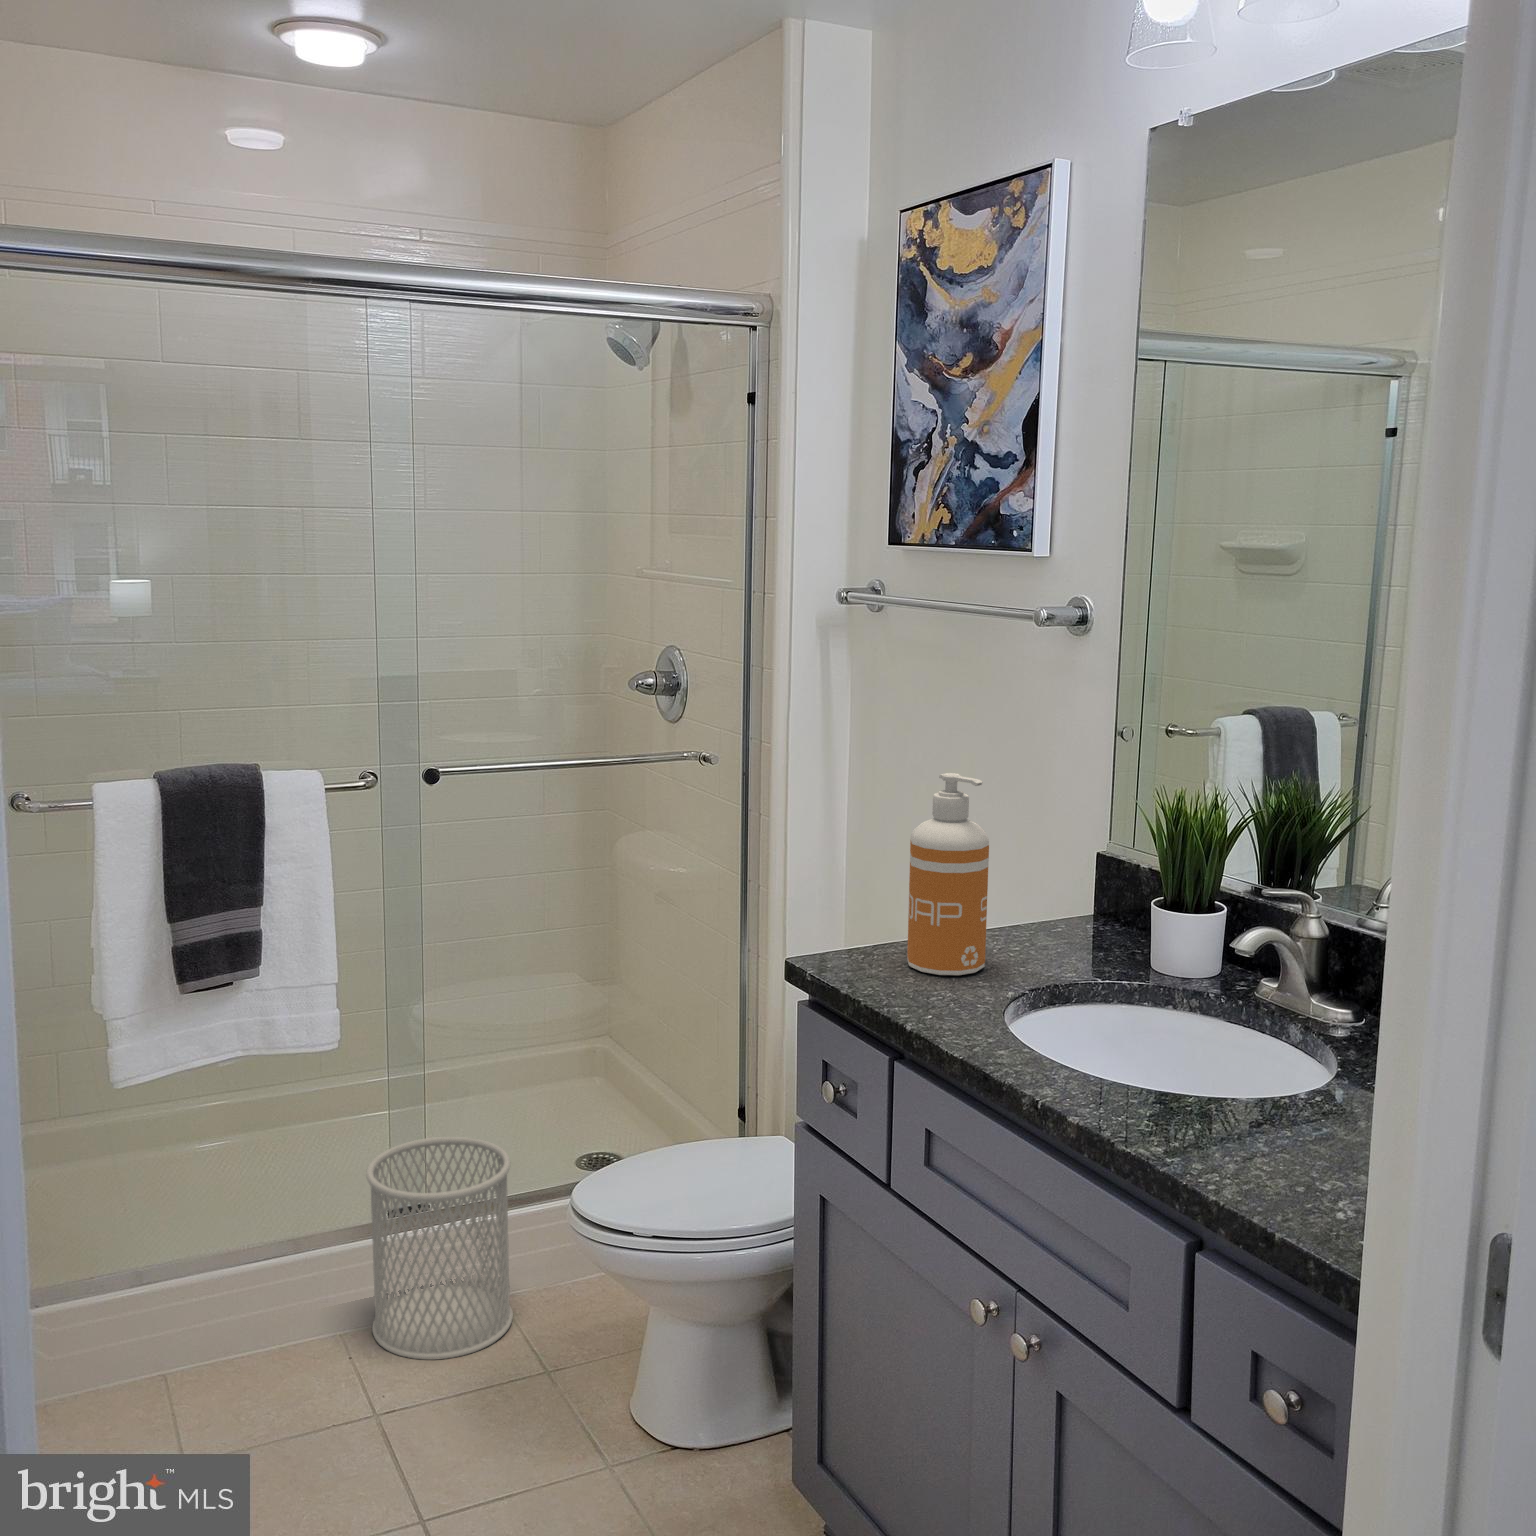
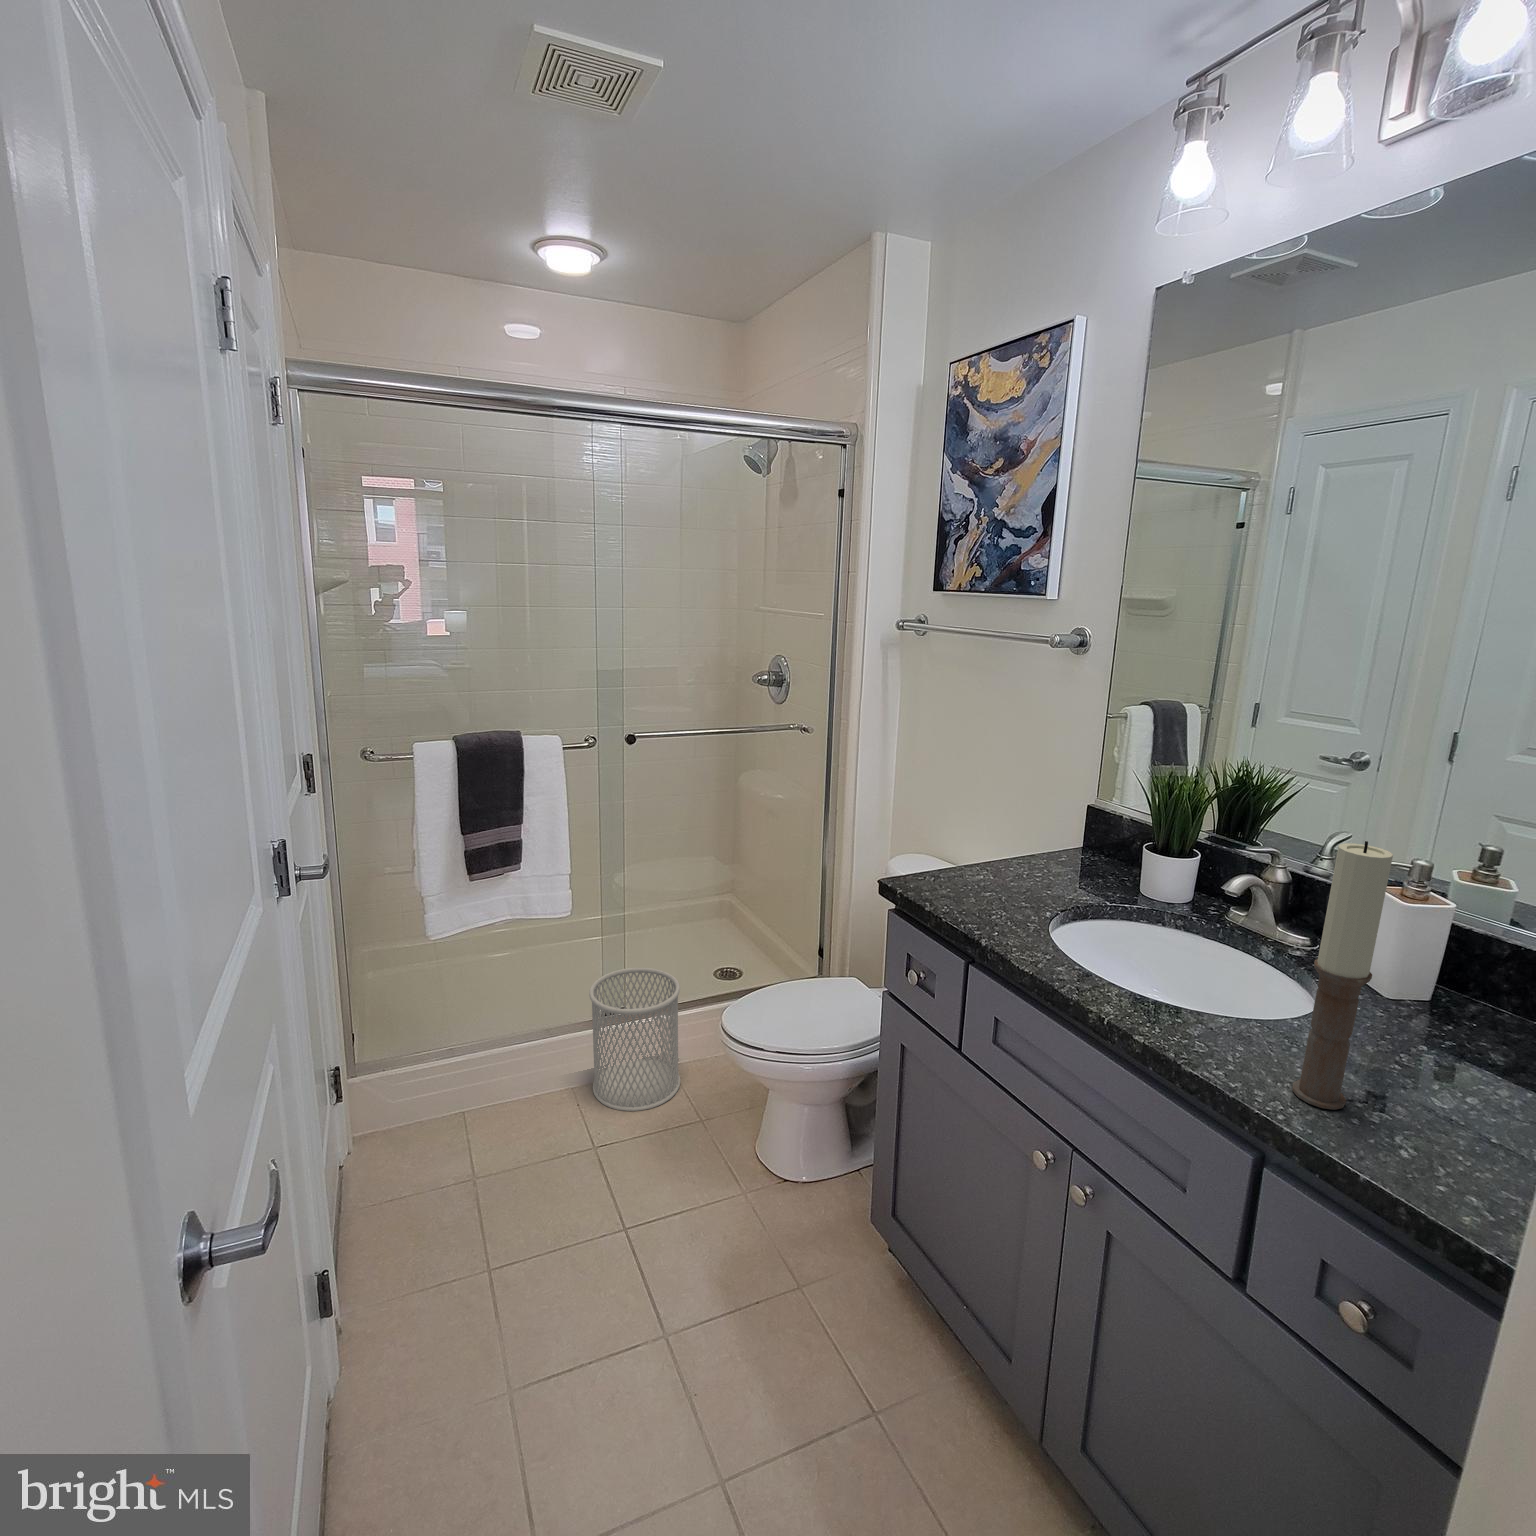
soap dispenser: present [907,773,989,975] -> none [967,754,1031,898]
candle: none [1240,846,1318,1180] -> present [1292,841,1393,1110]

